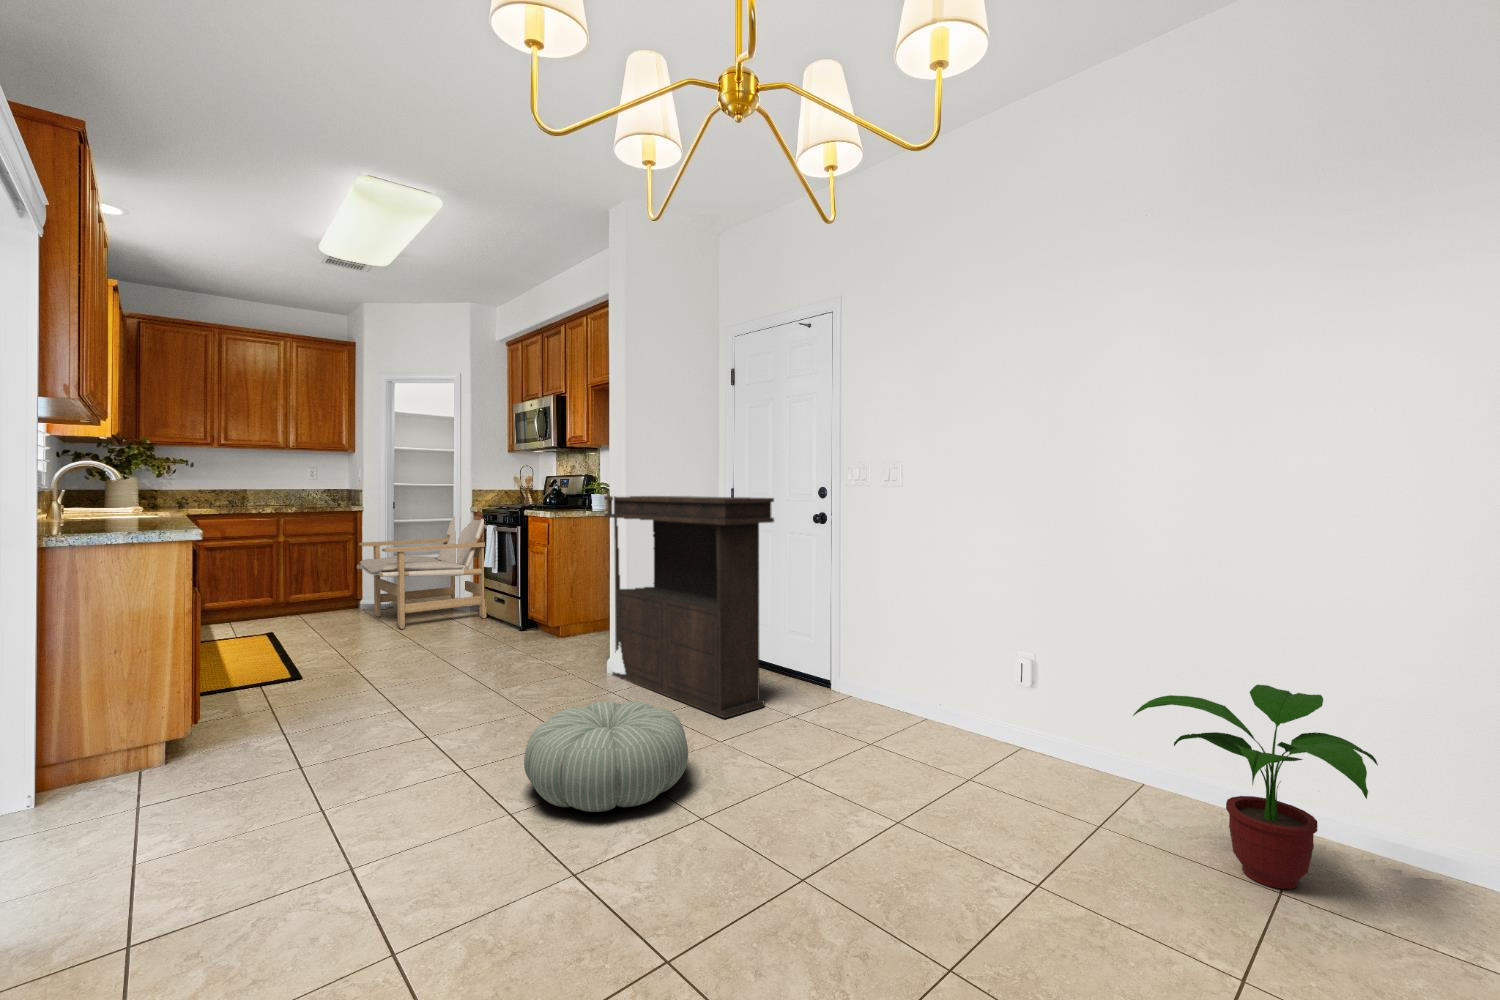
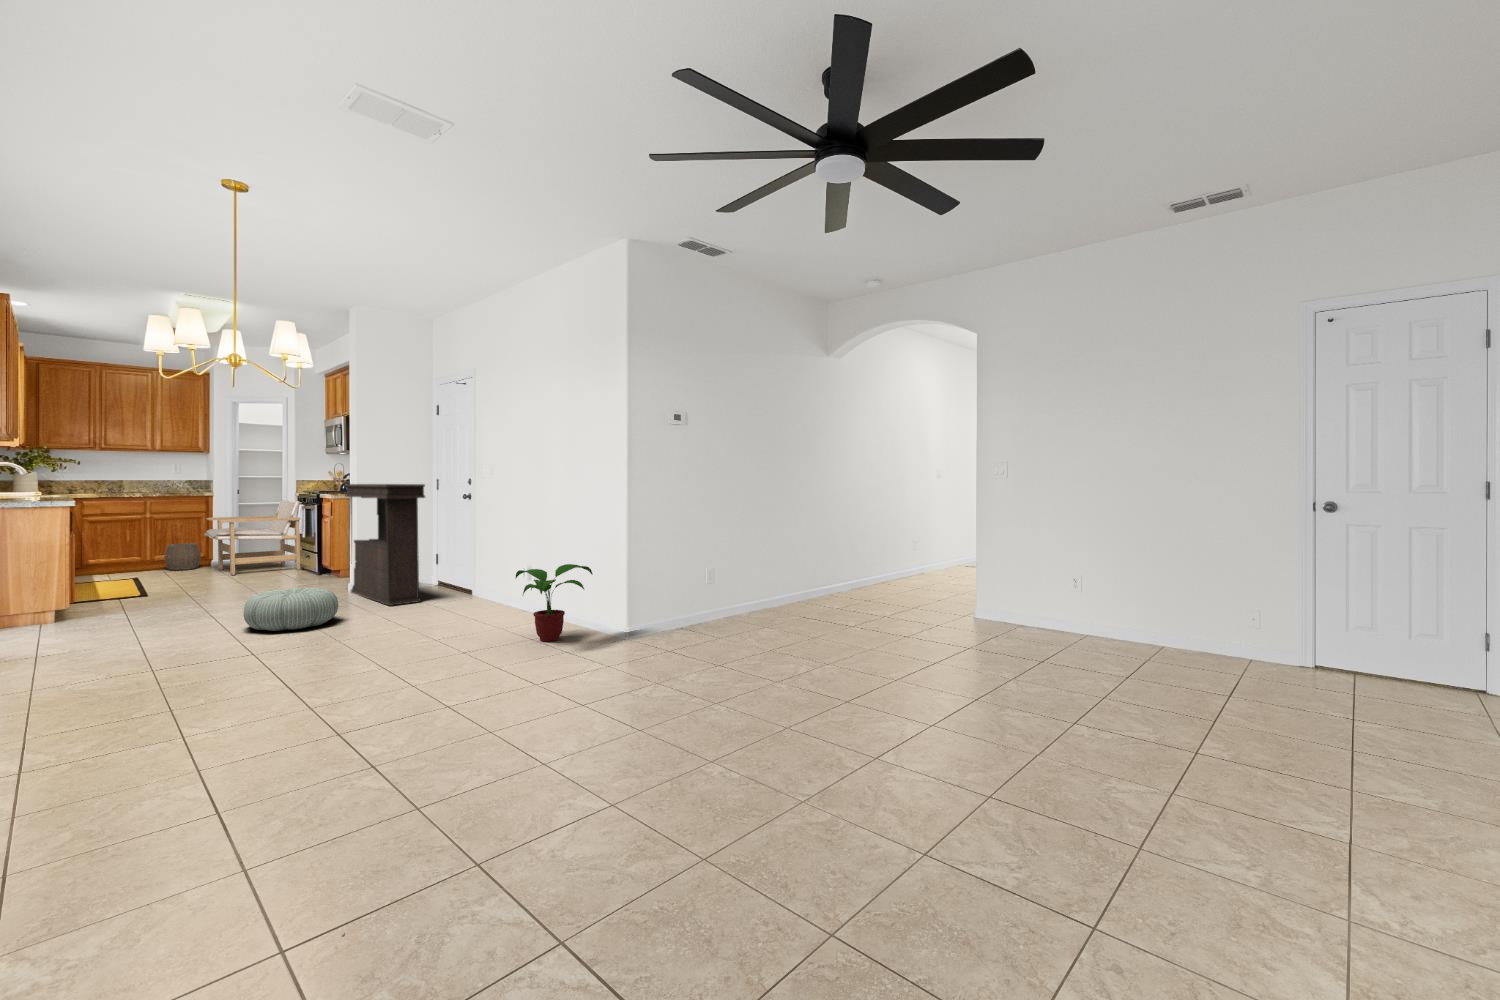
woven basket: none [302,577,350,617] -> present [164,543,201,570]

